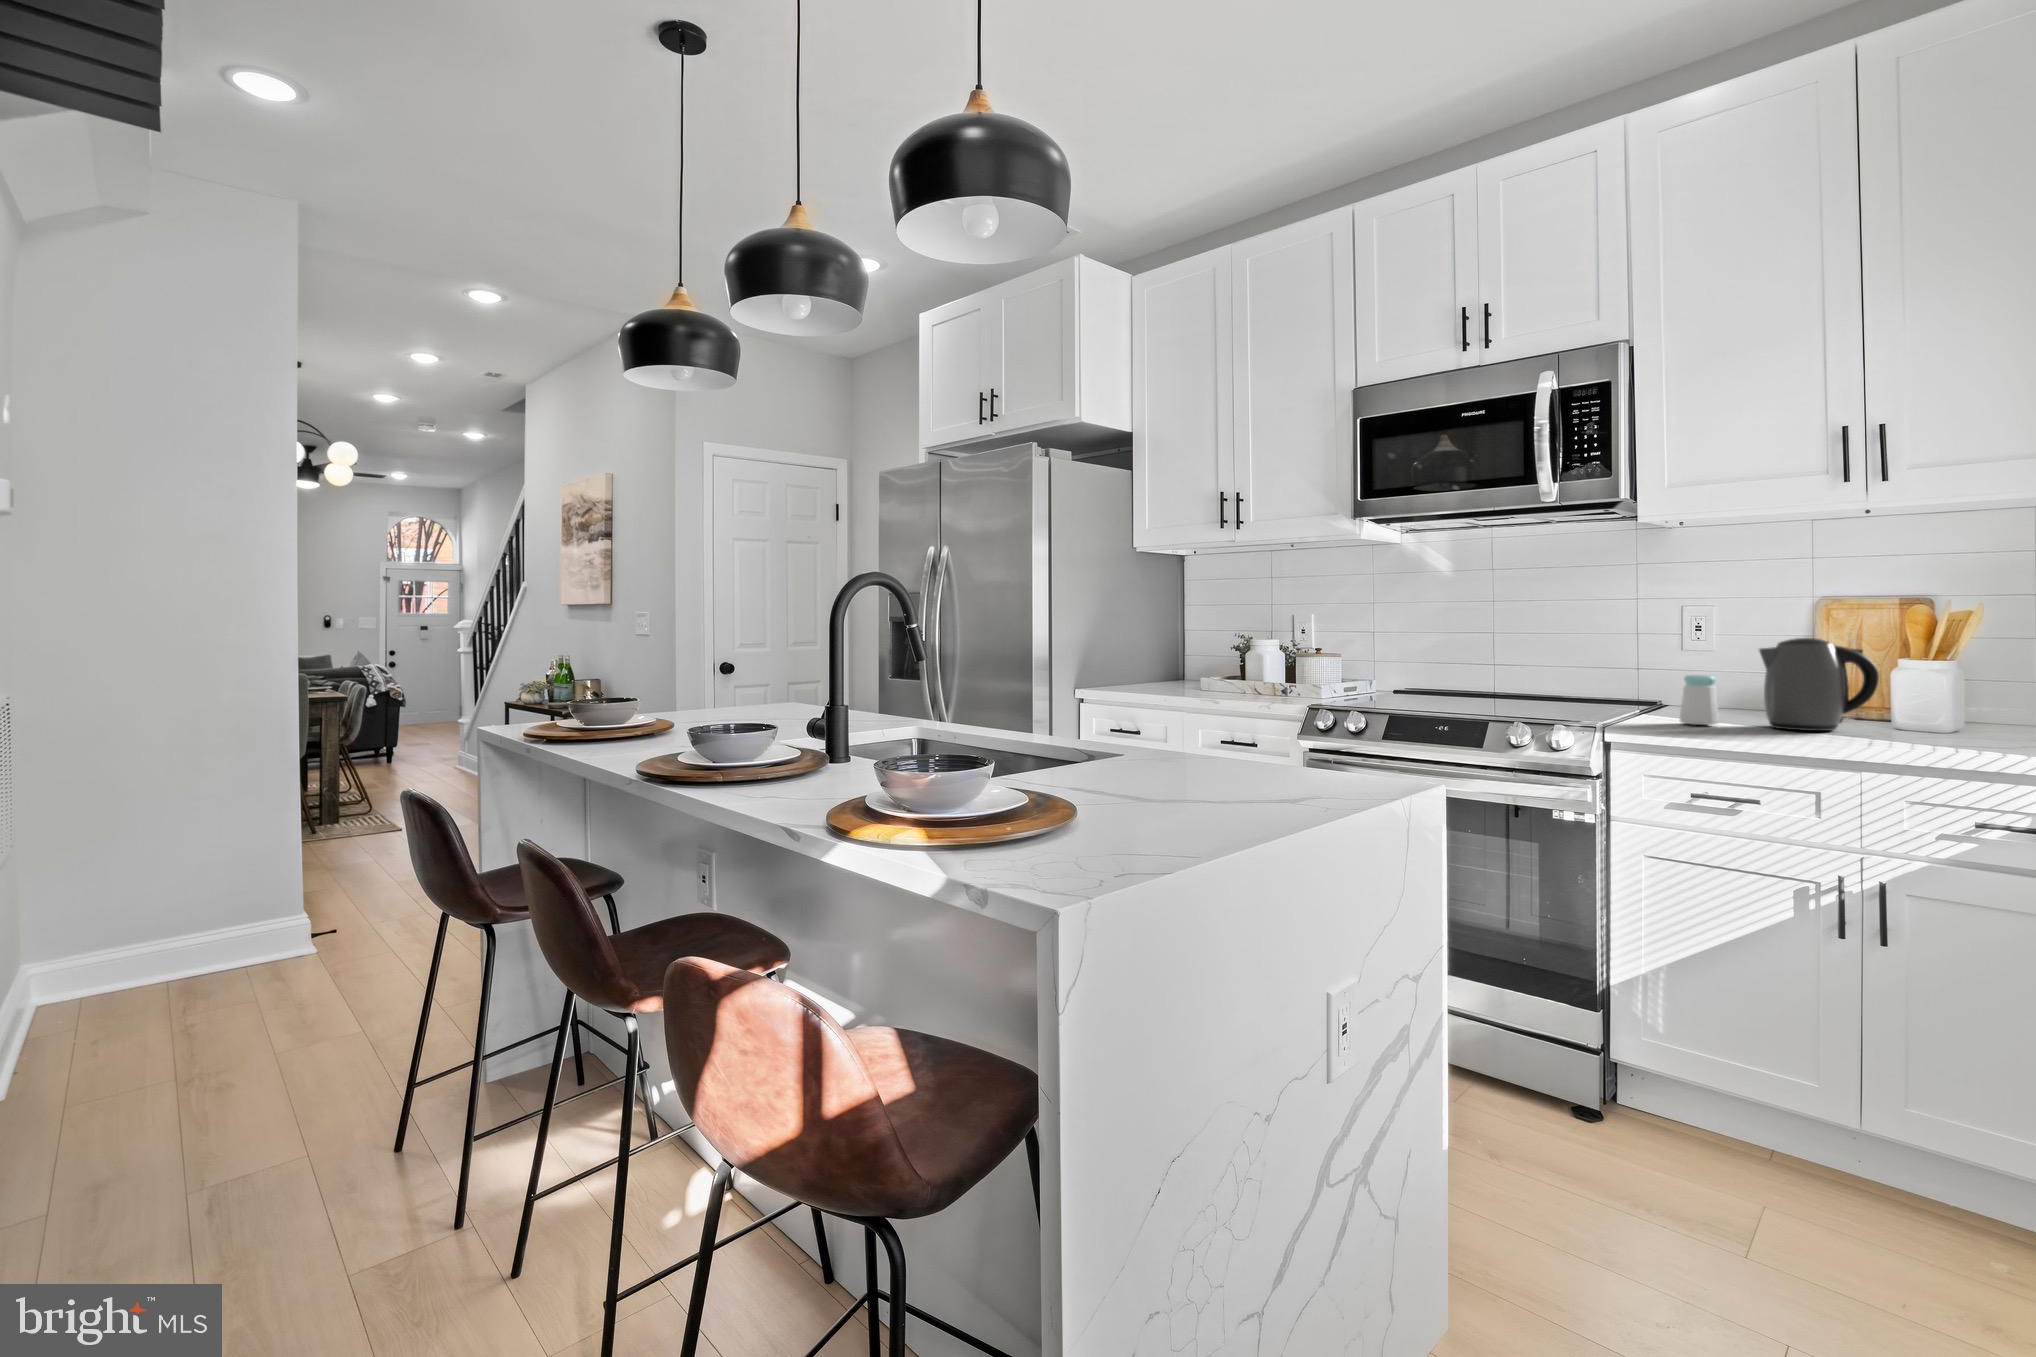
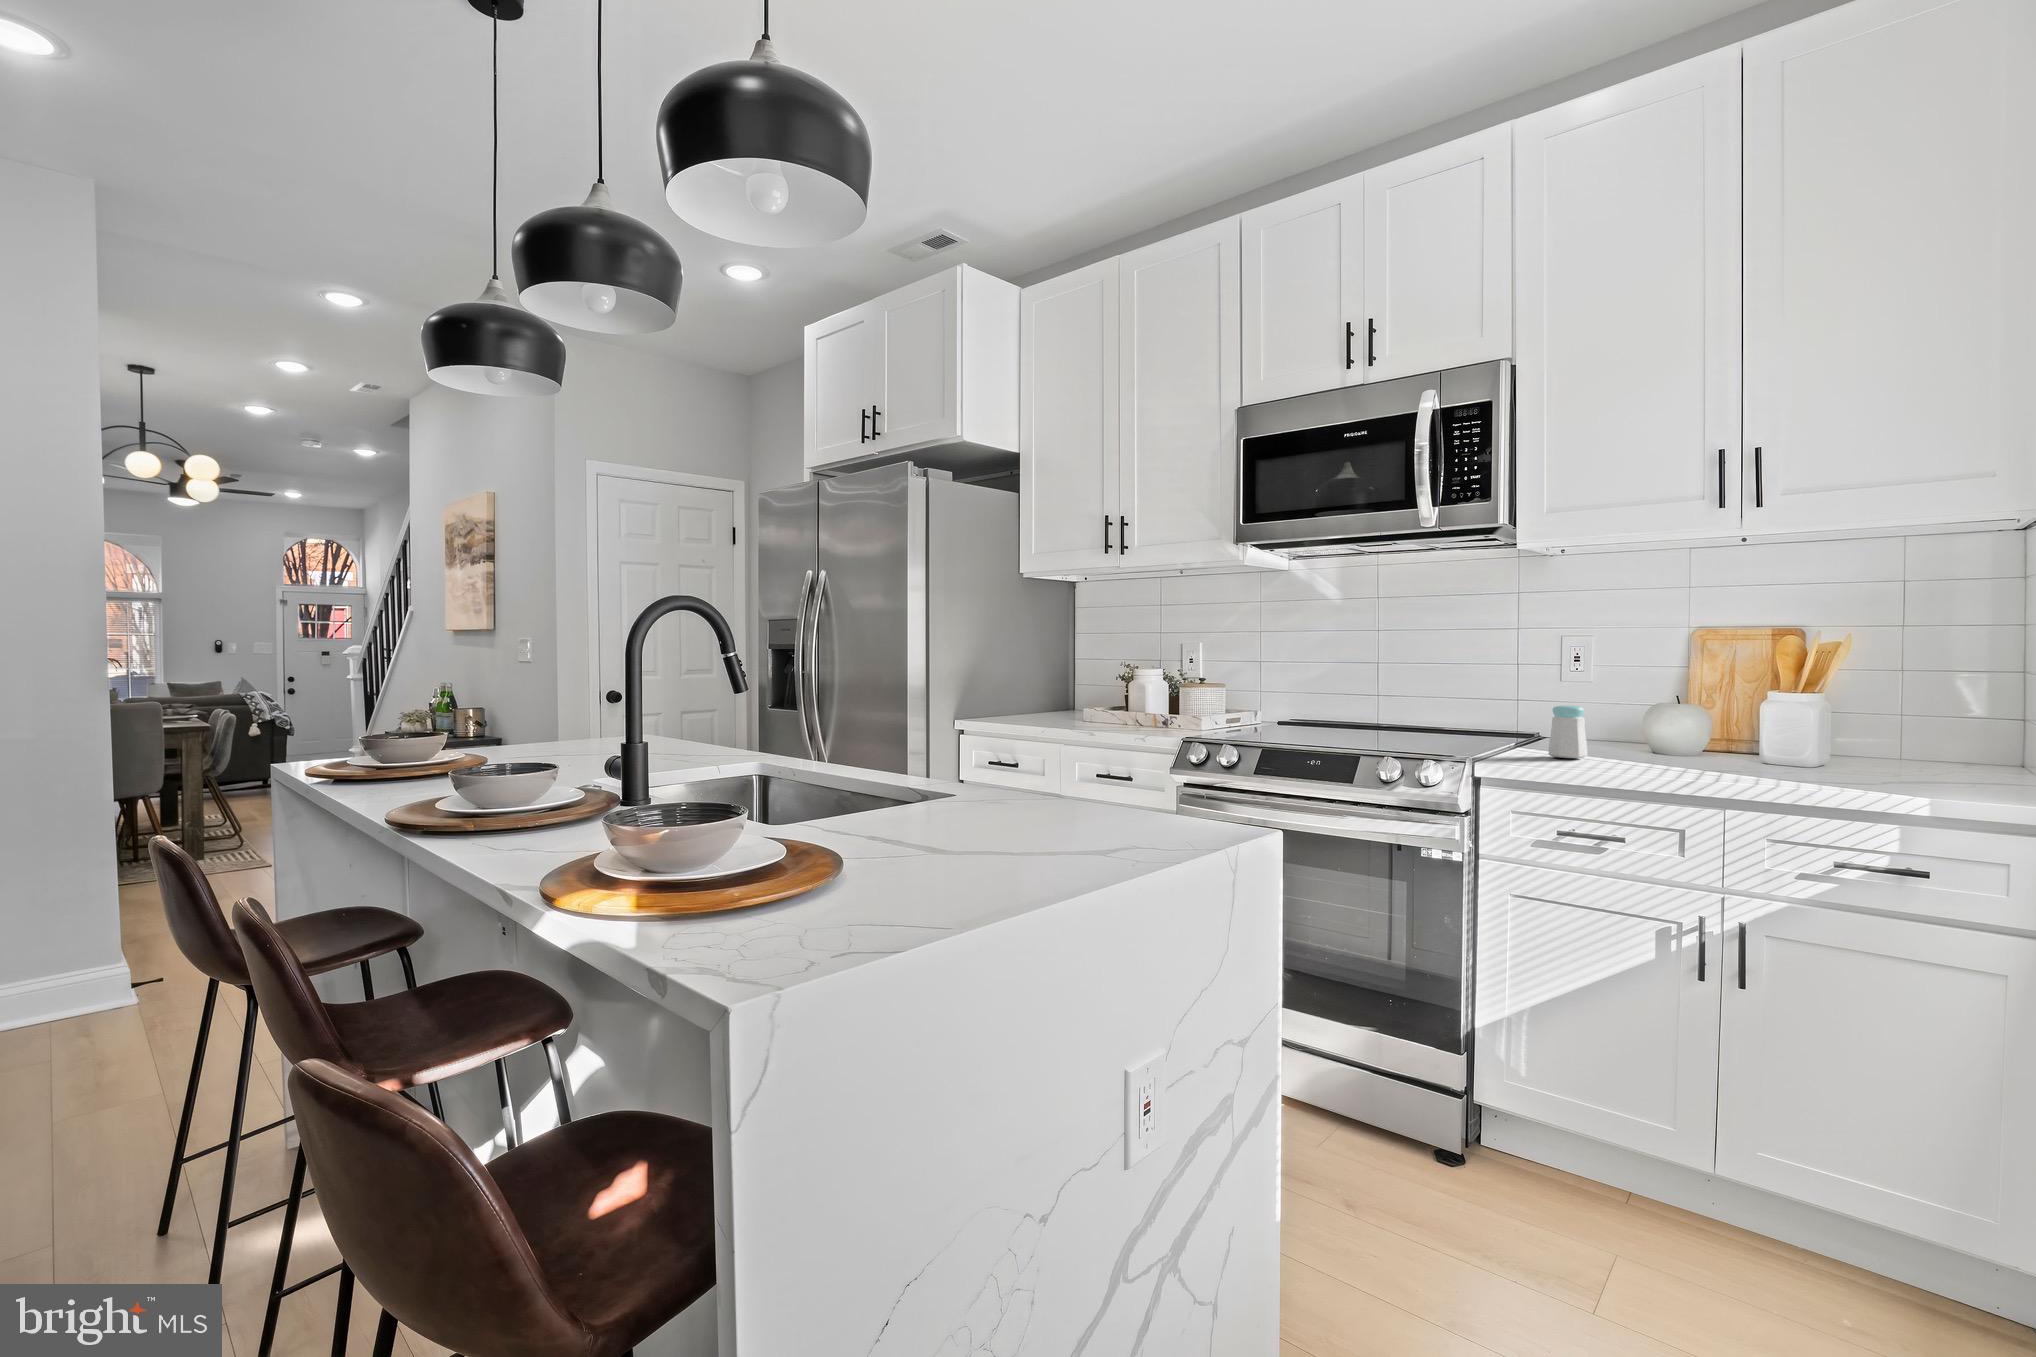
kettle: present [1759,638,1879,731] -> none [1625,668,1744,765]

